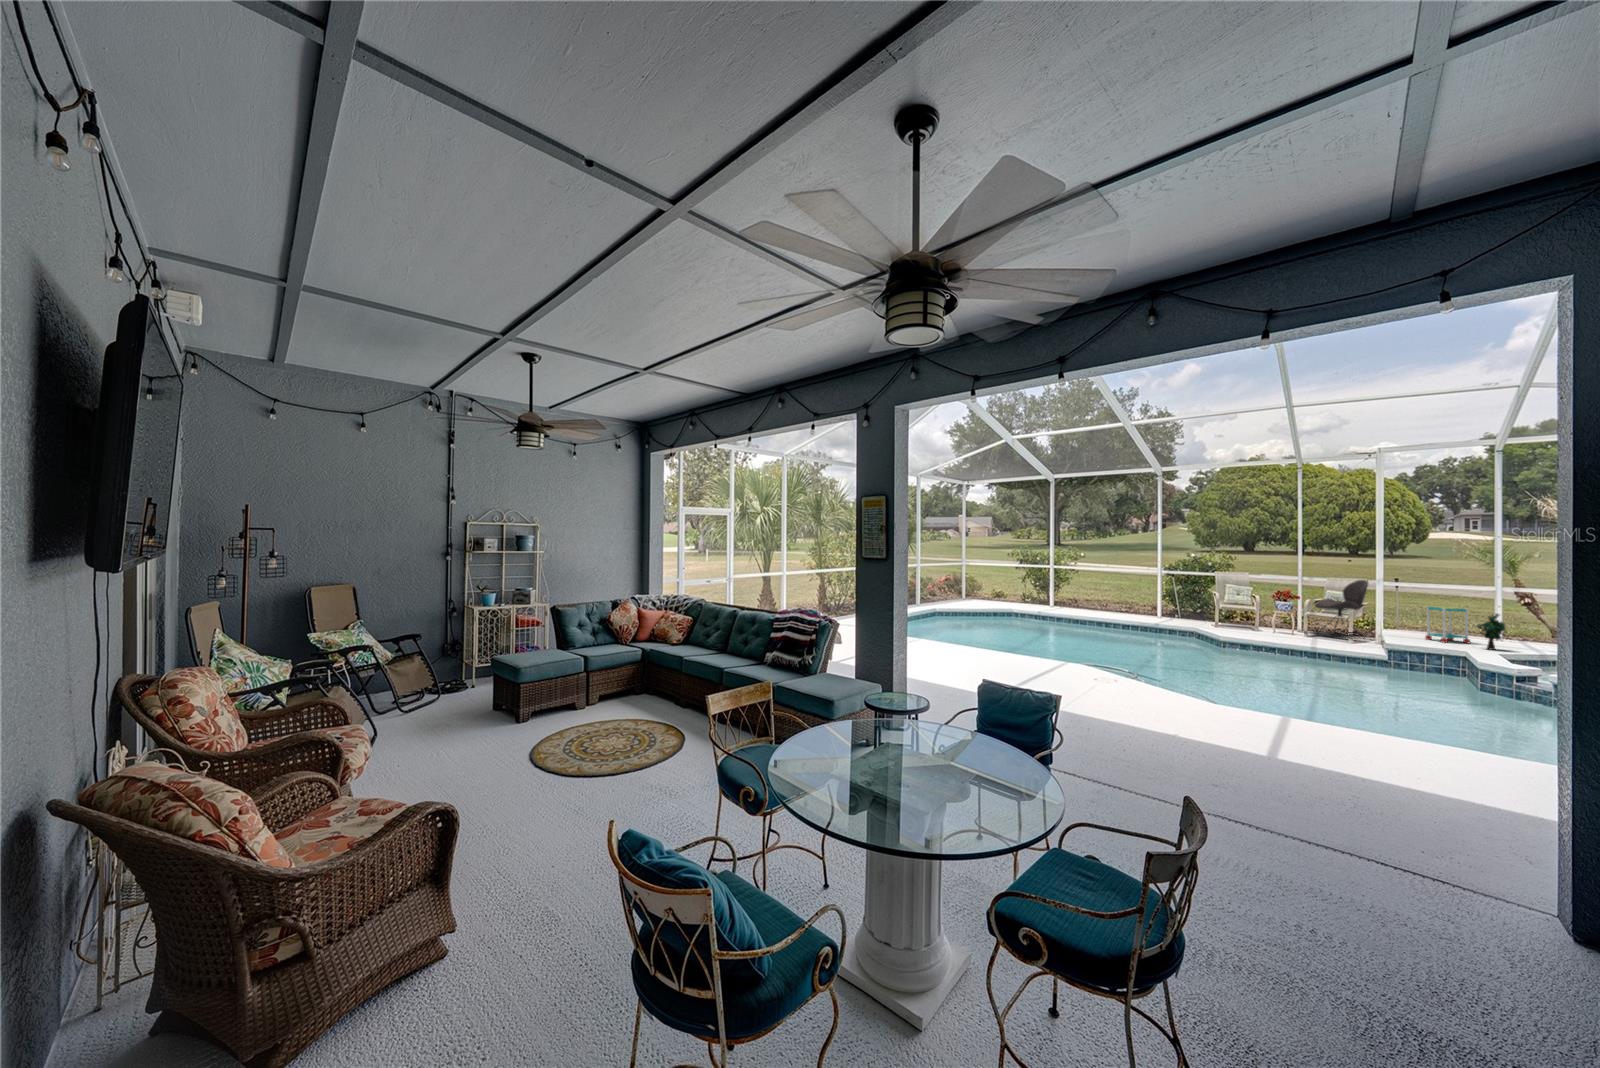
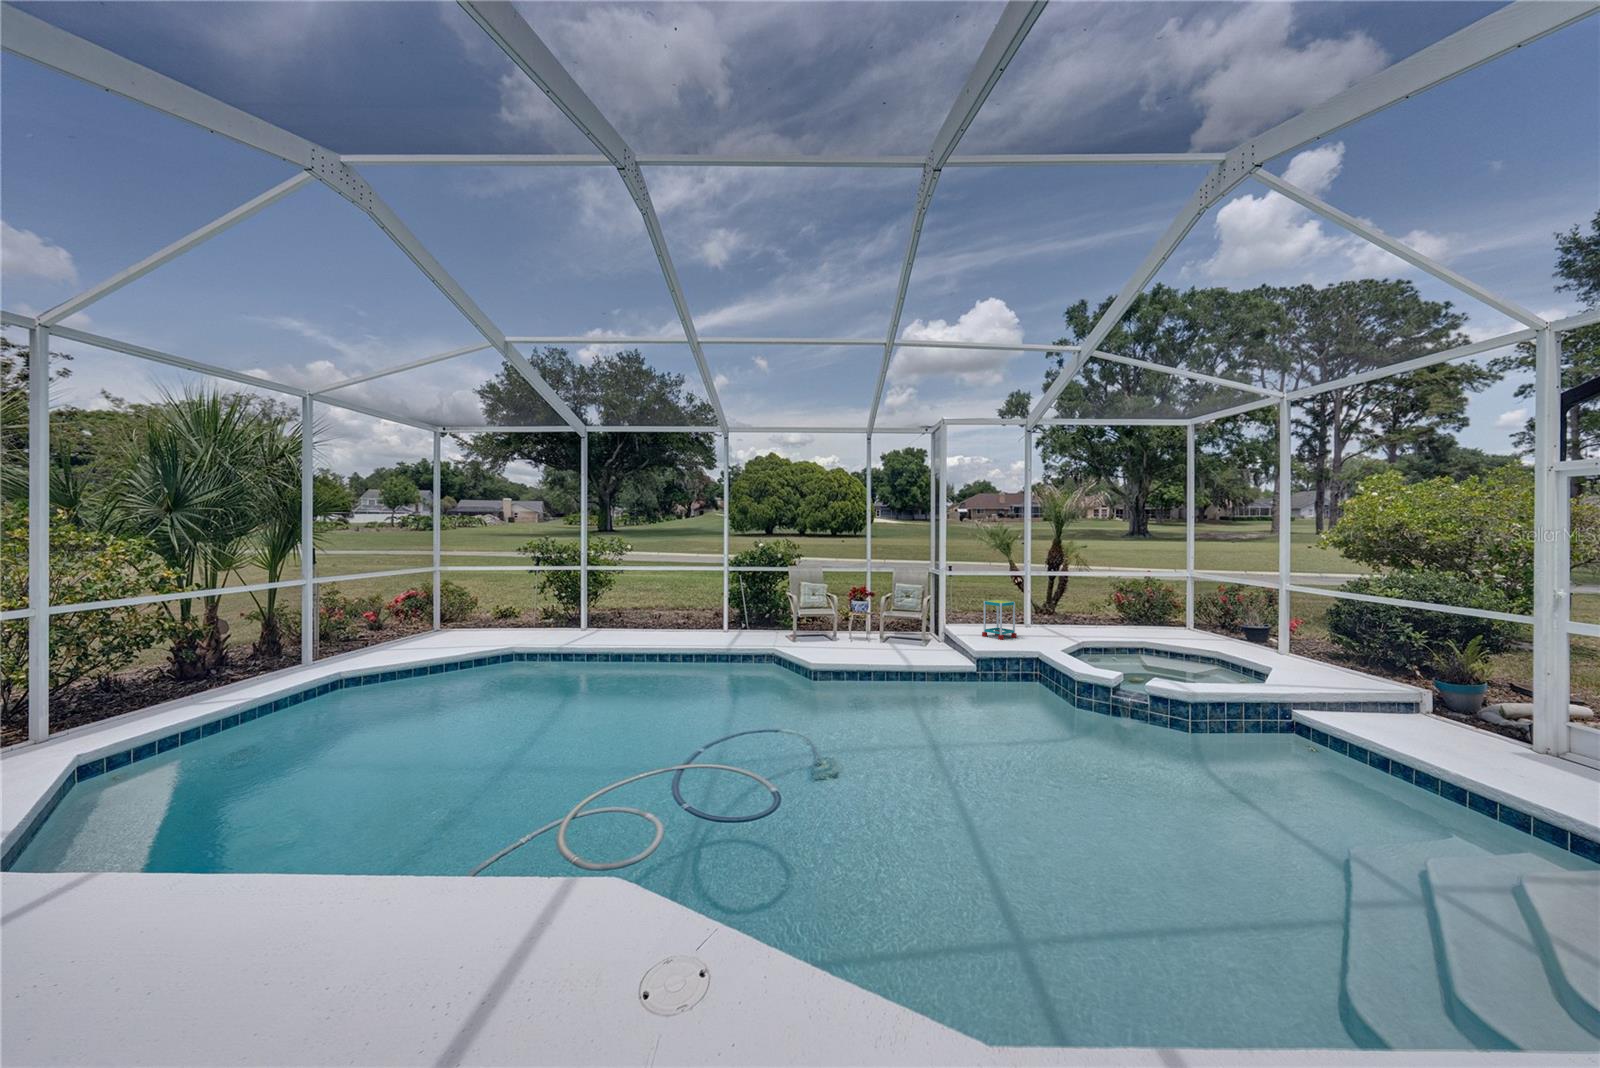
chair: present [1315,580,1368,631] -> none [888,574,934,643]
decorative plant: present [1478,613,1505,650] -> none [1031,607,1055,646]

